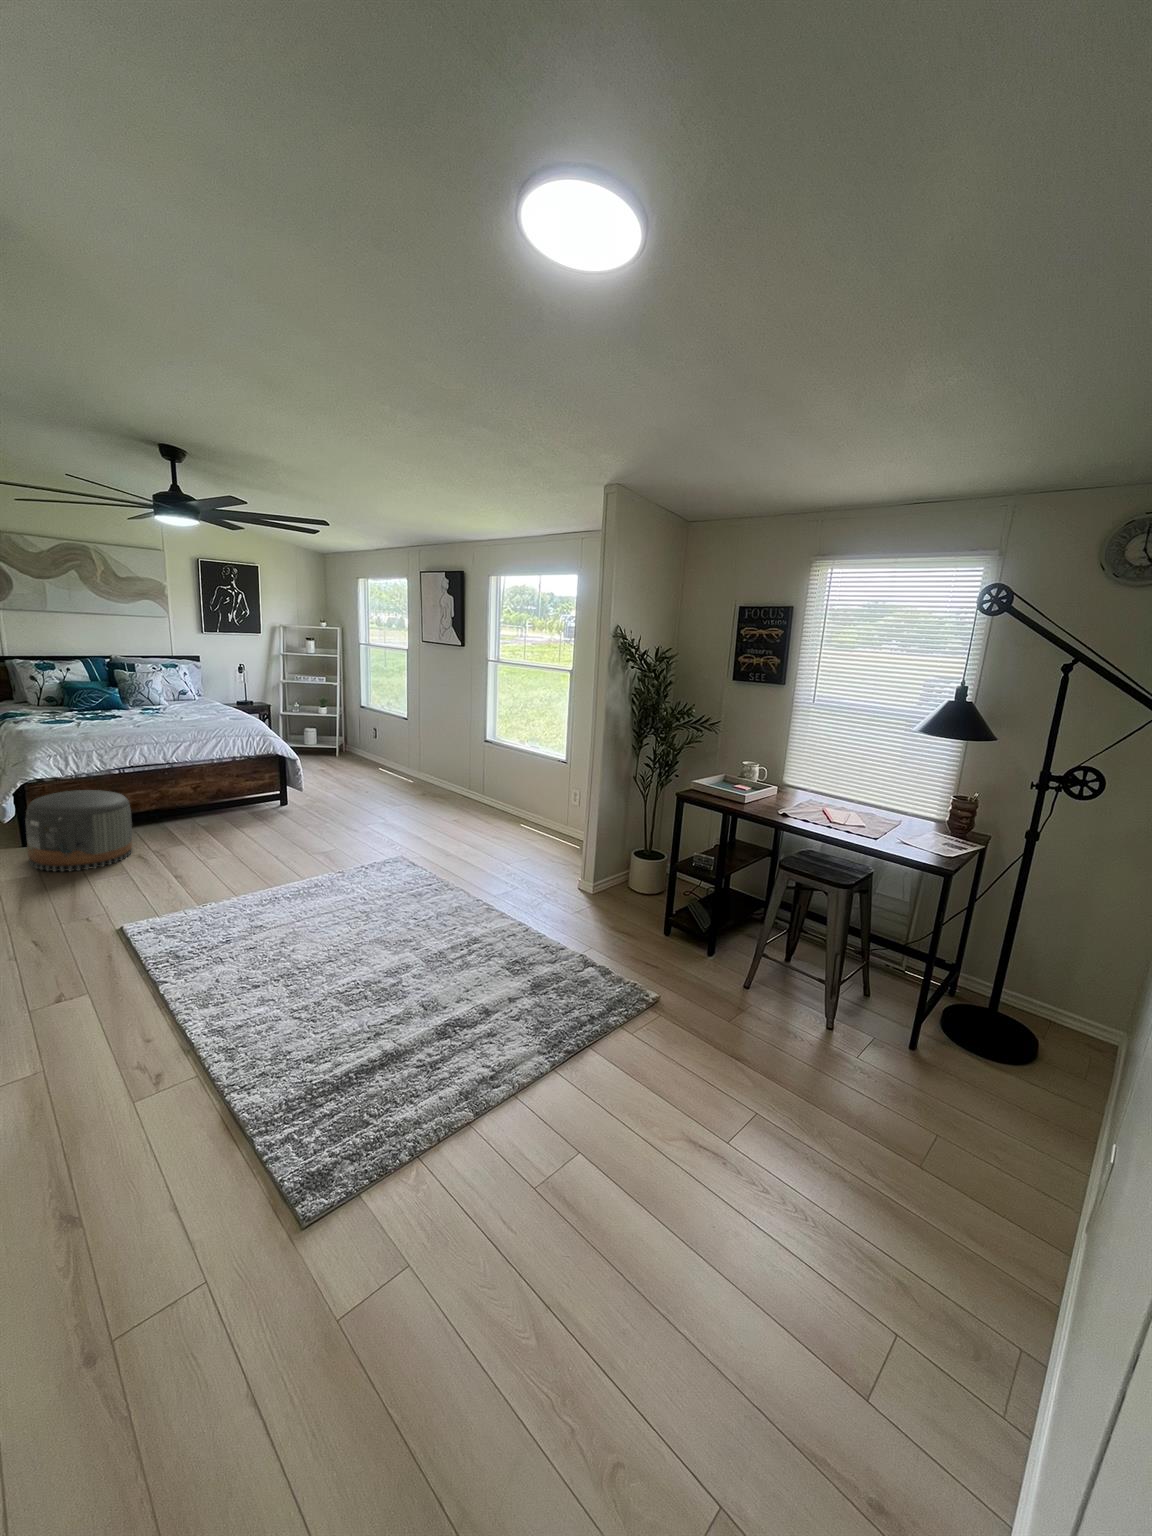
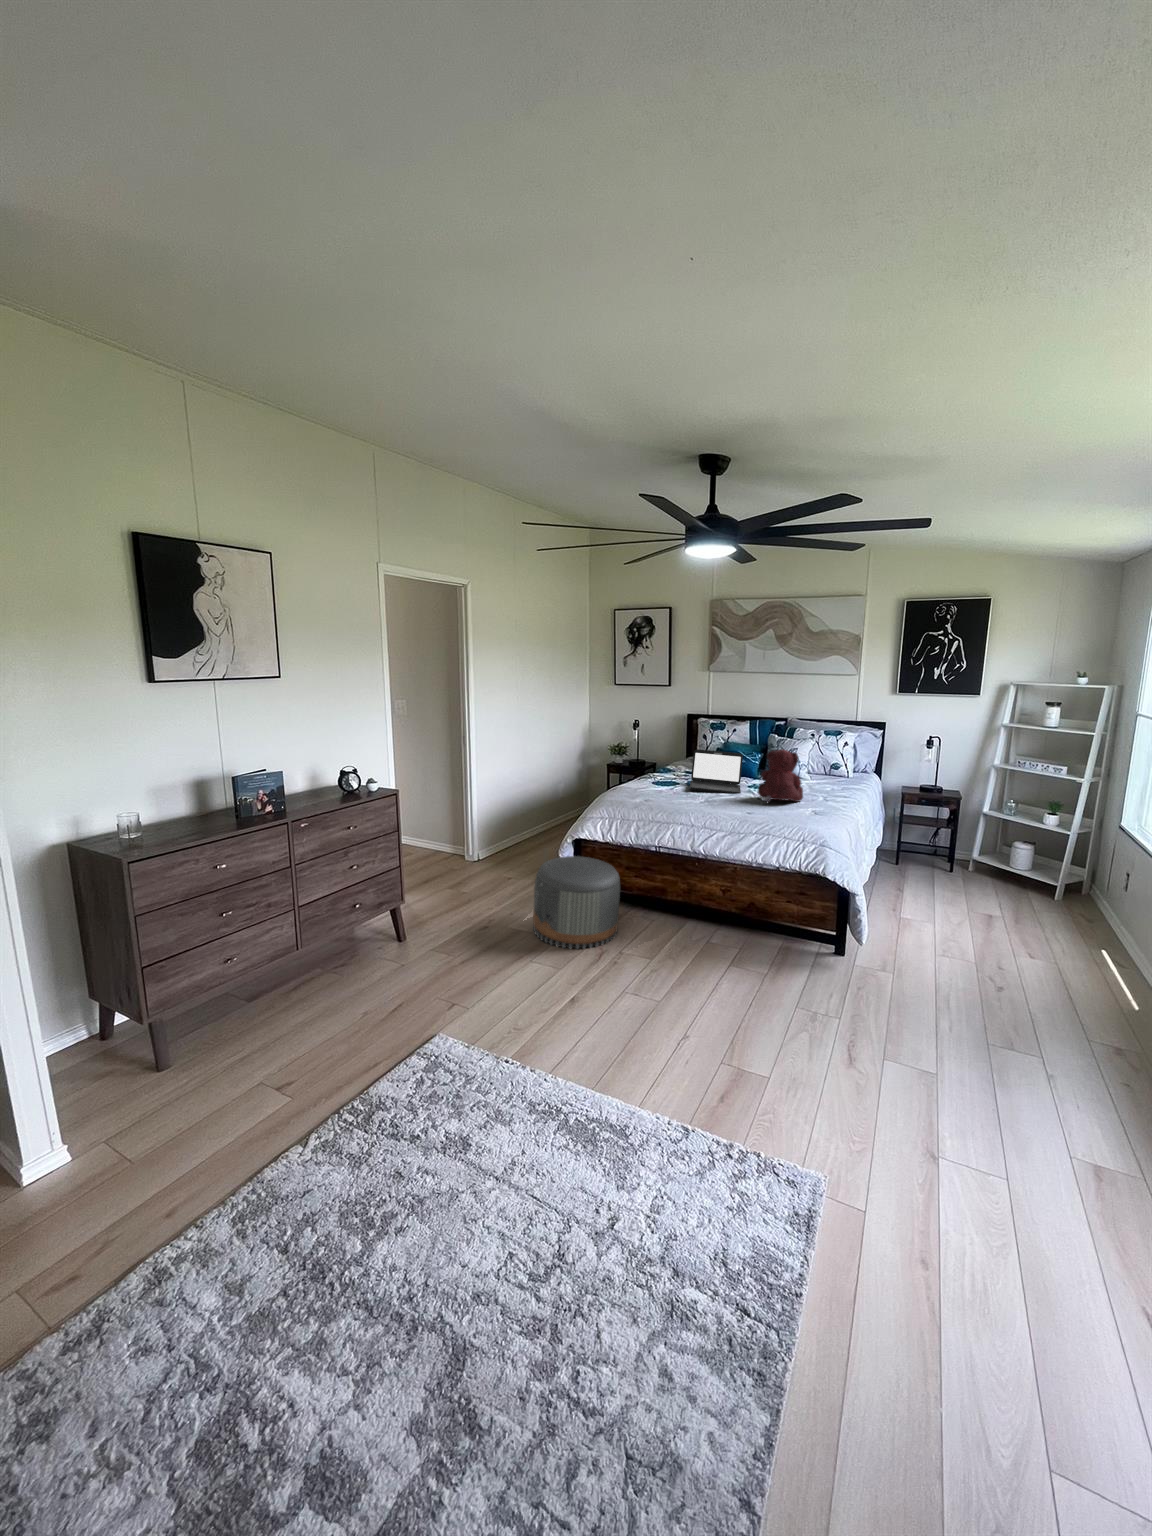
teddy bear: none [168,677,208,720] -> present [758,749,803,803]
laptop: none [76,686,147,722] -> present [689,749,743,794]

